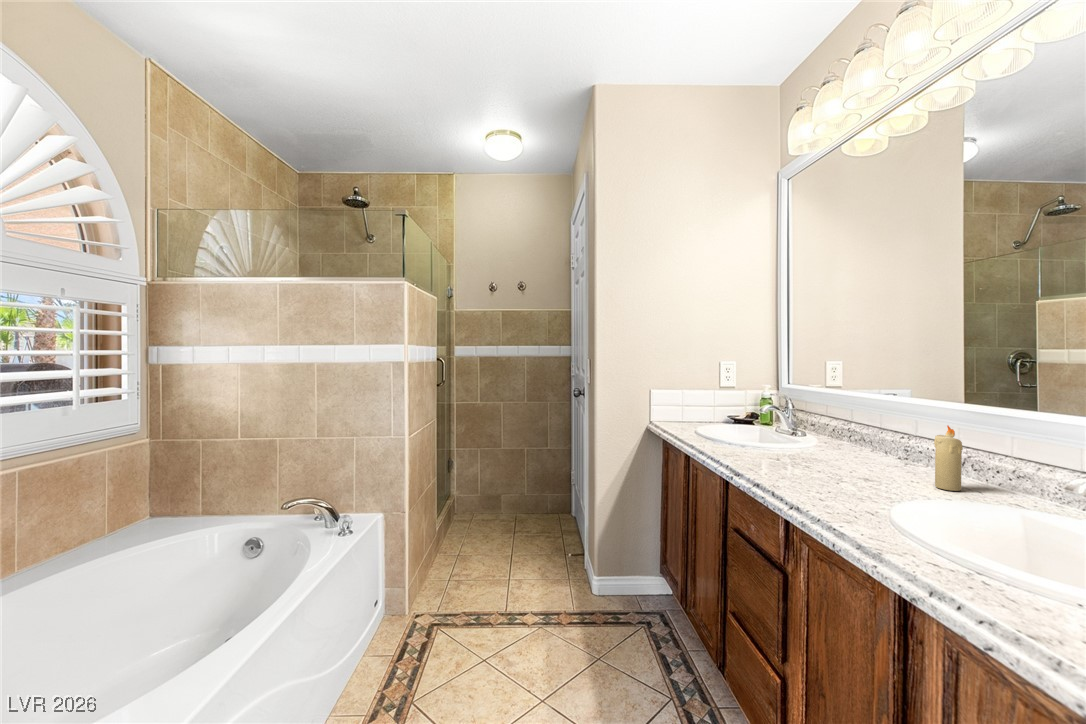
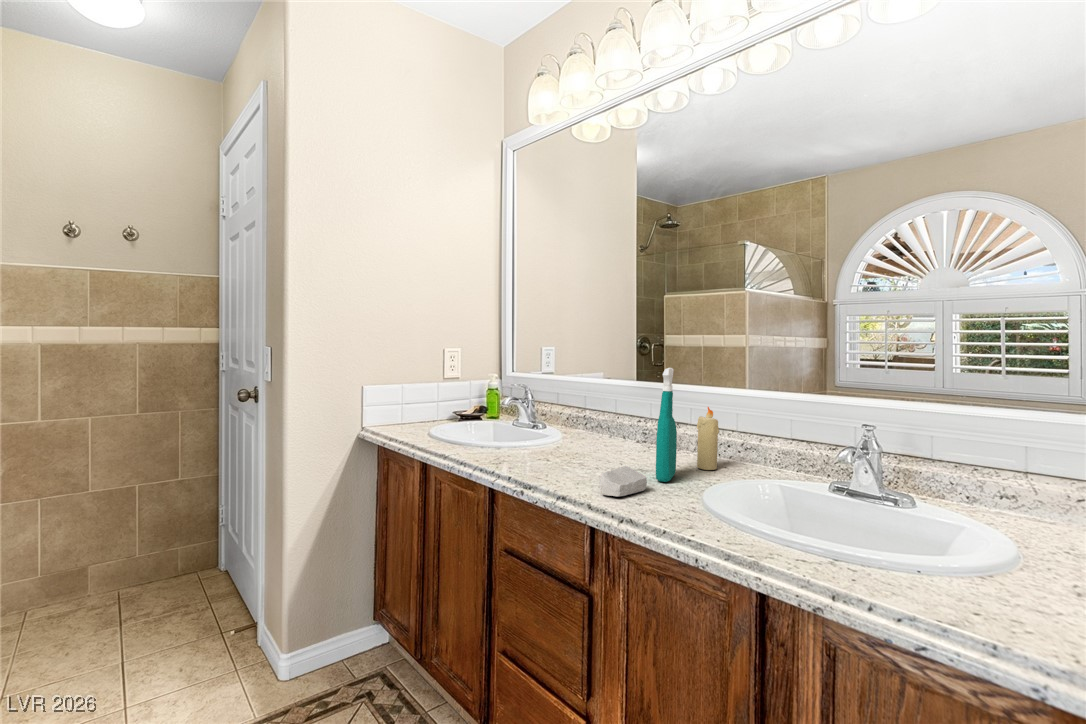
spray bottle: none [862,385,898,490] -> present [656,368,677,482]
soap bar: none [791,469,842,492] -> present [600,466,647,497]

